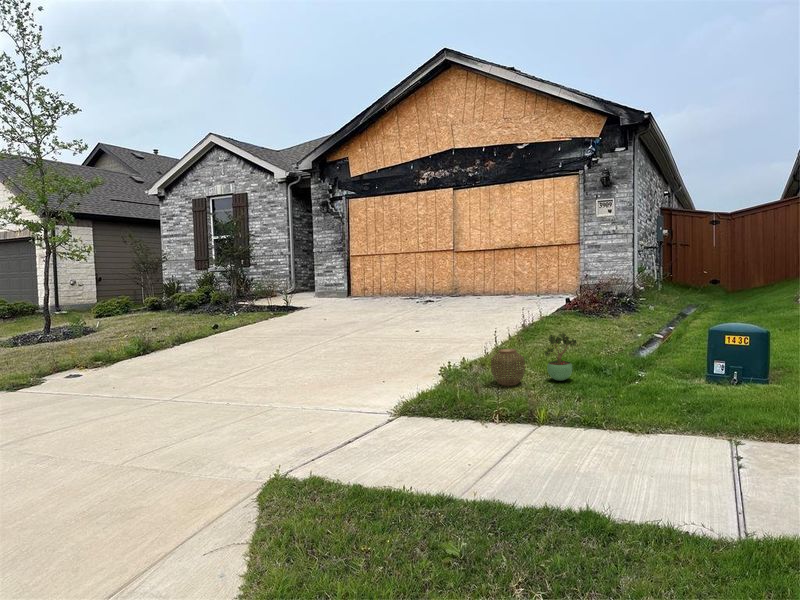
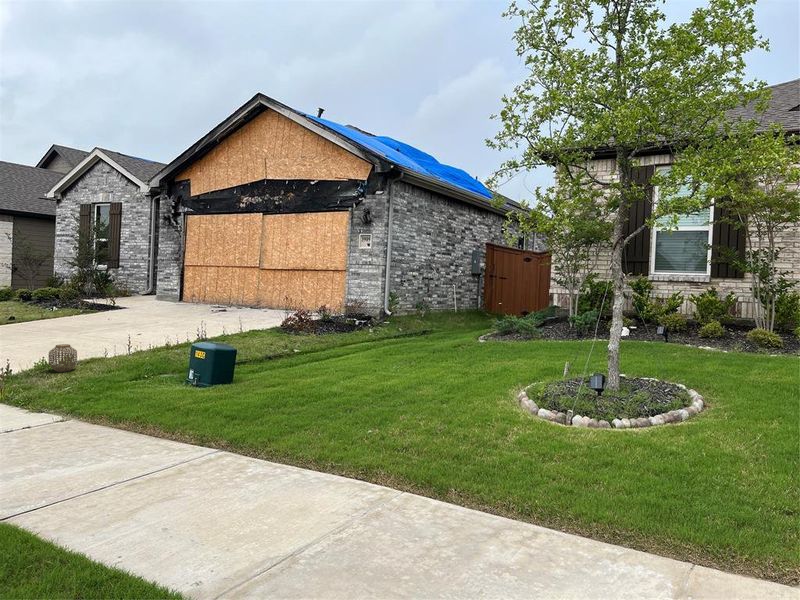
potted plant: present [544,333,577,381] -> none [90,336,112,372]

